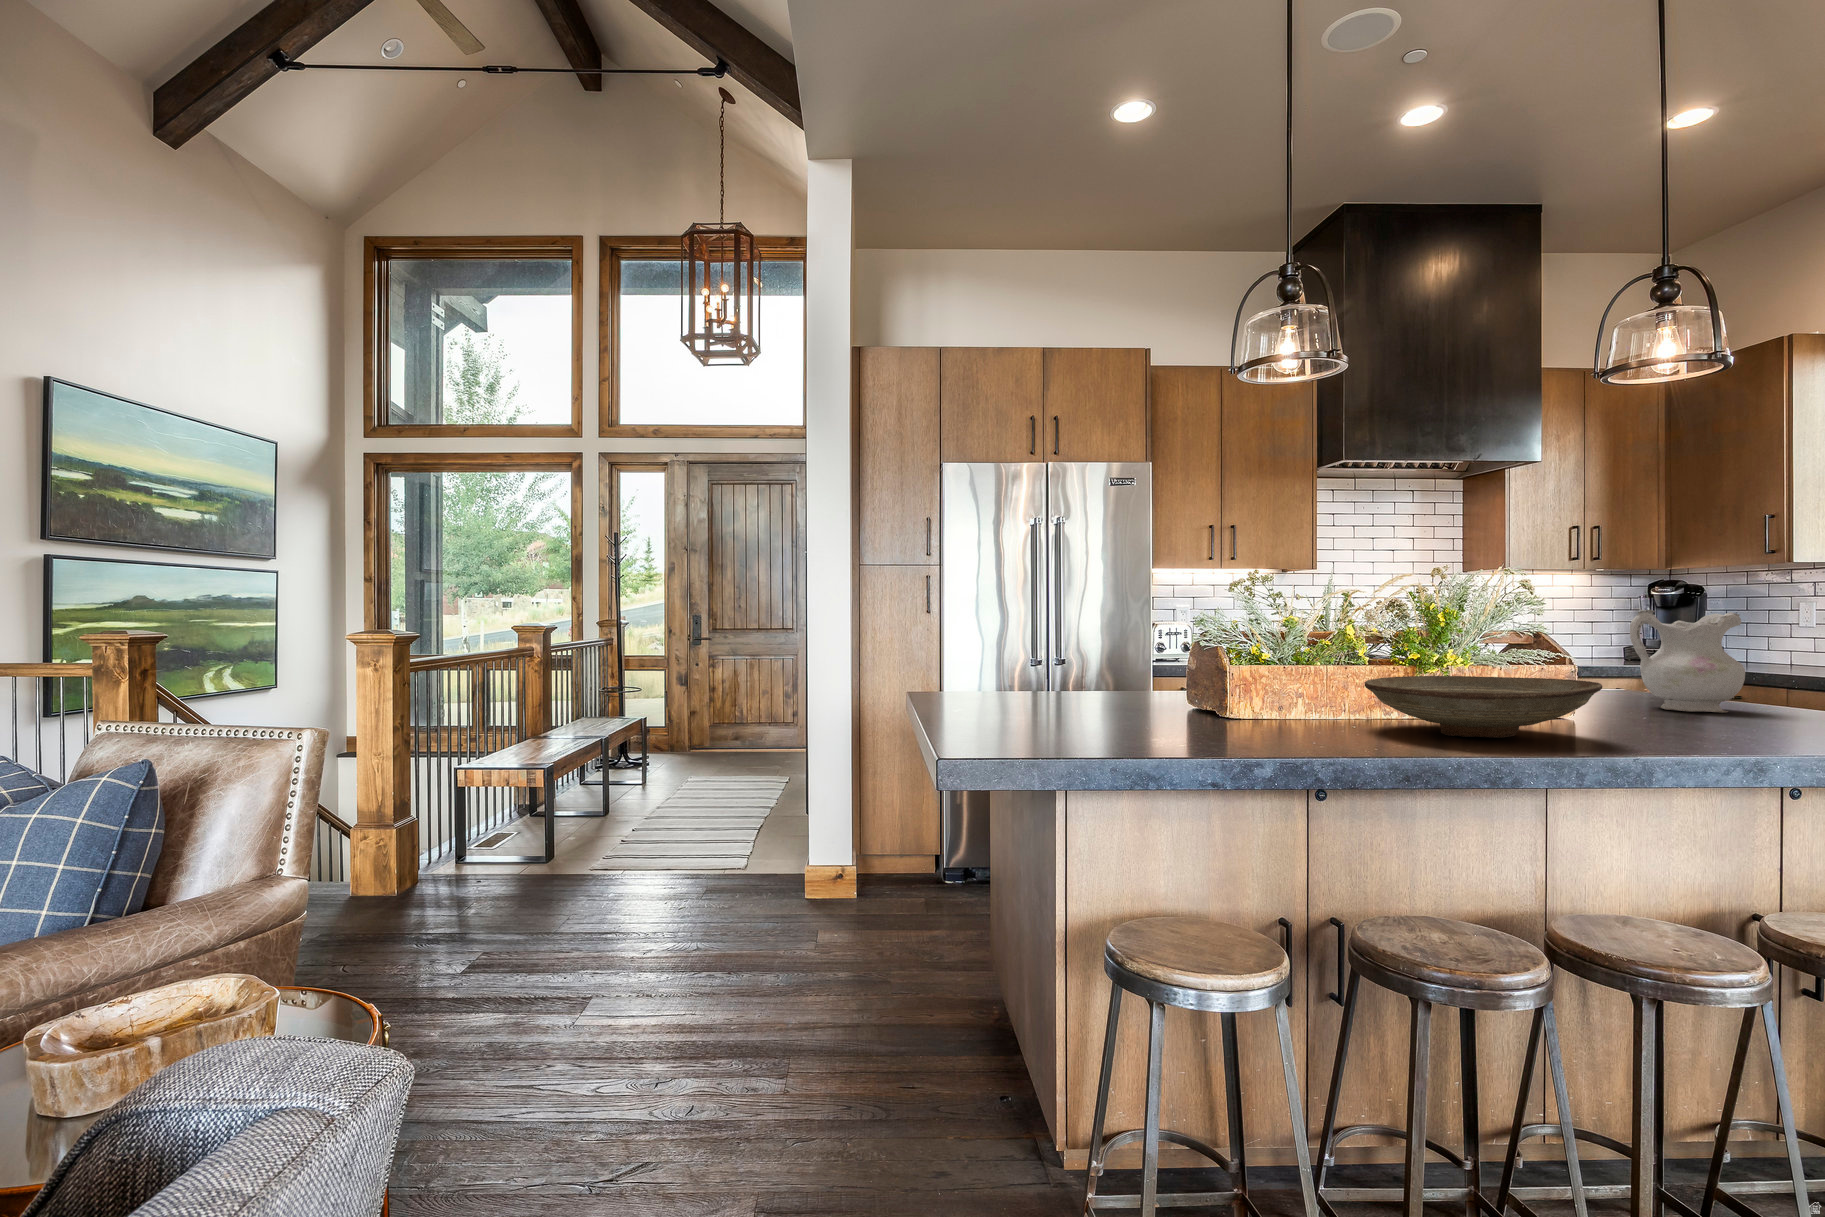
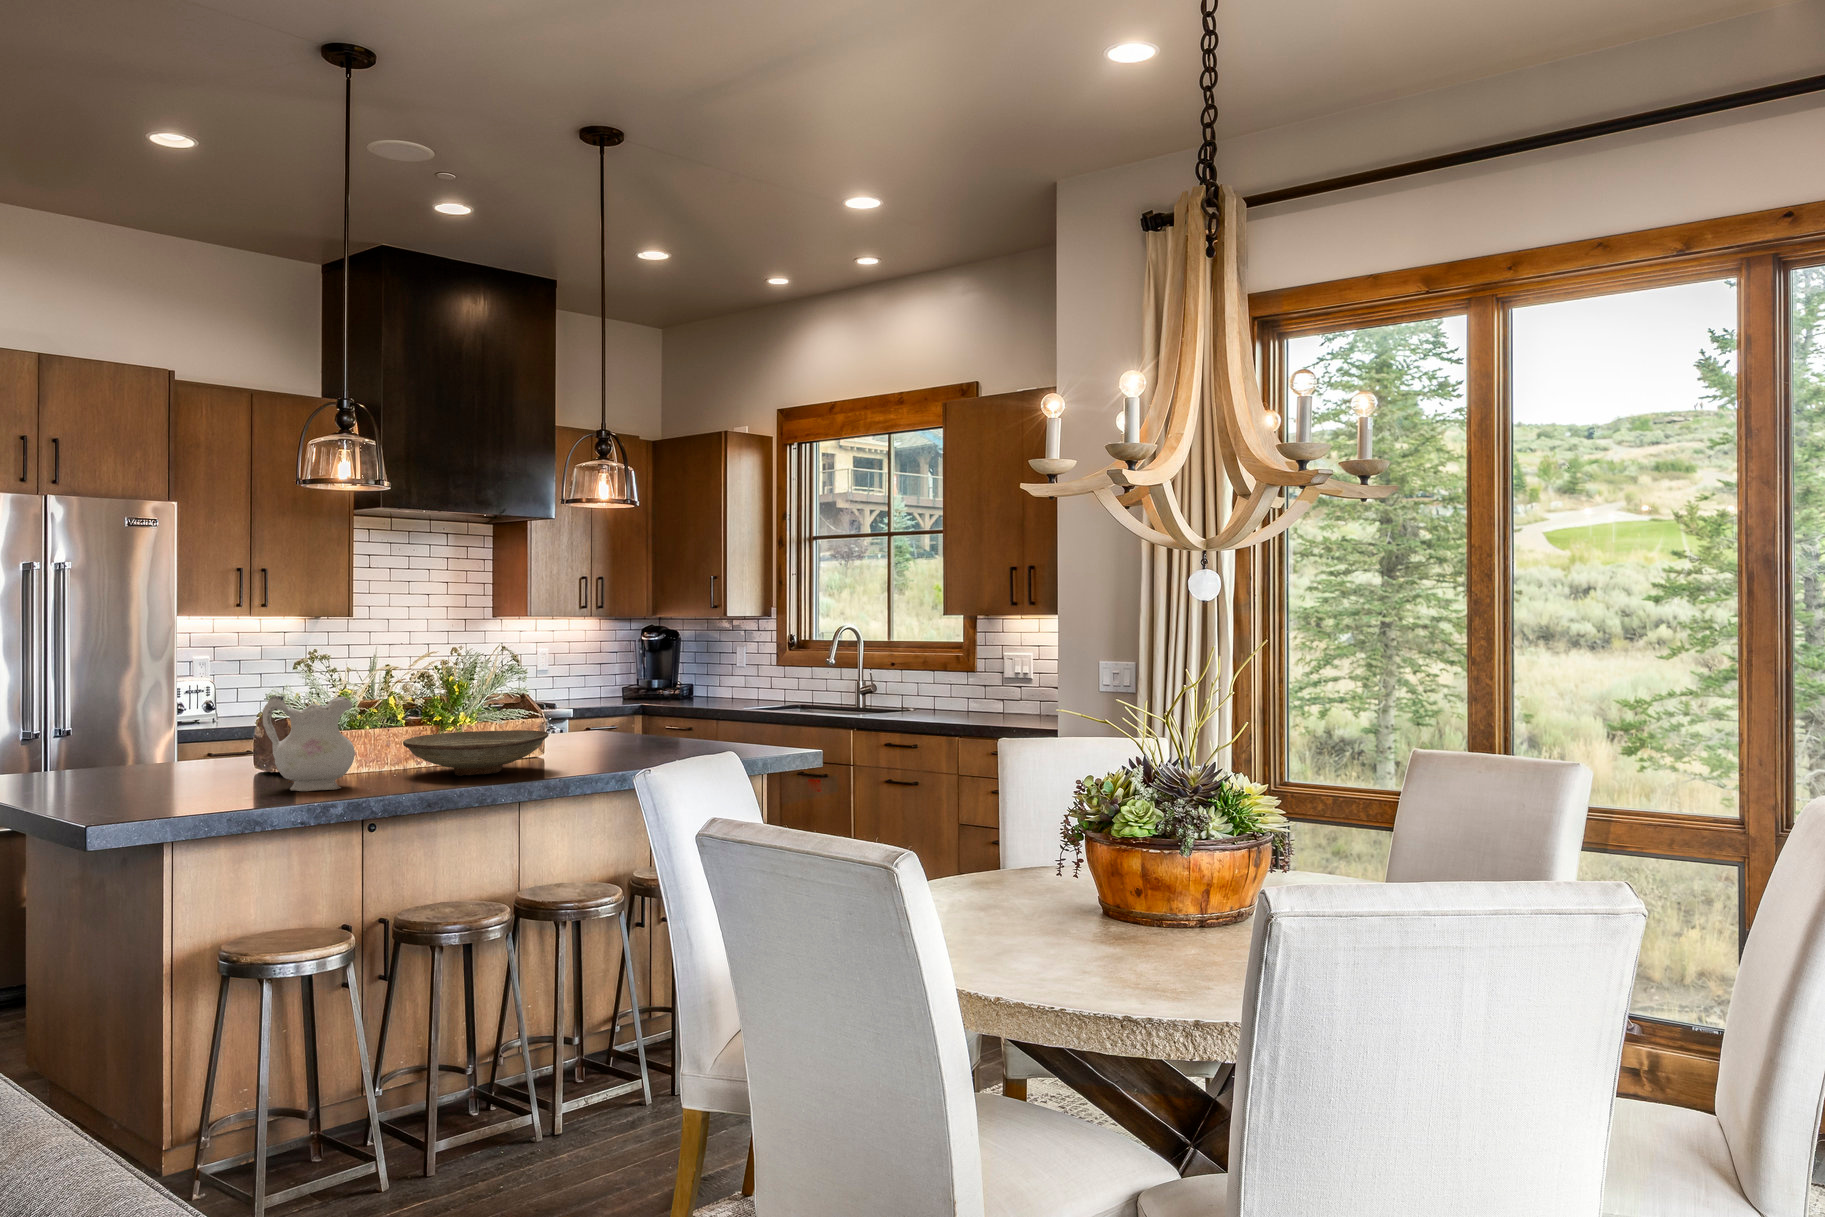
ceramic pitcher: present [1630,609,1745,713] -> present [263,695,355,791]

